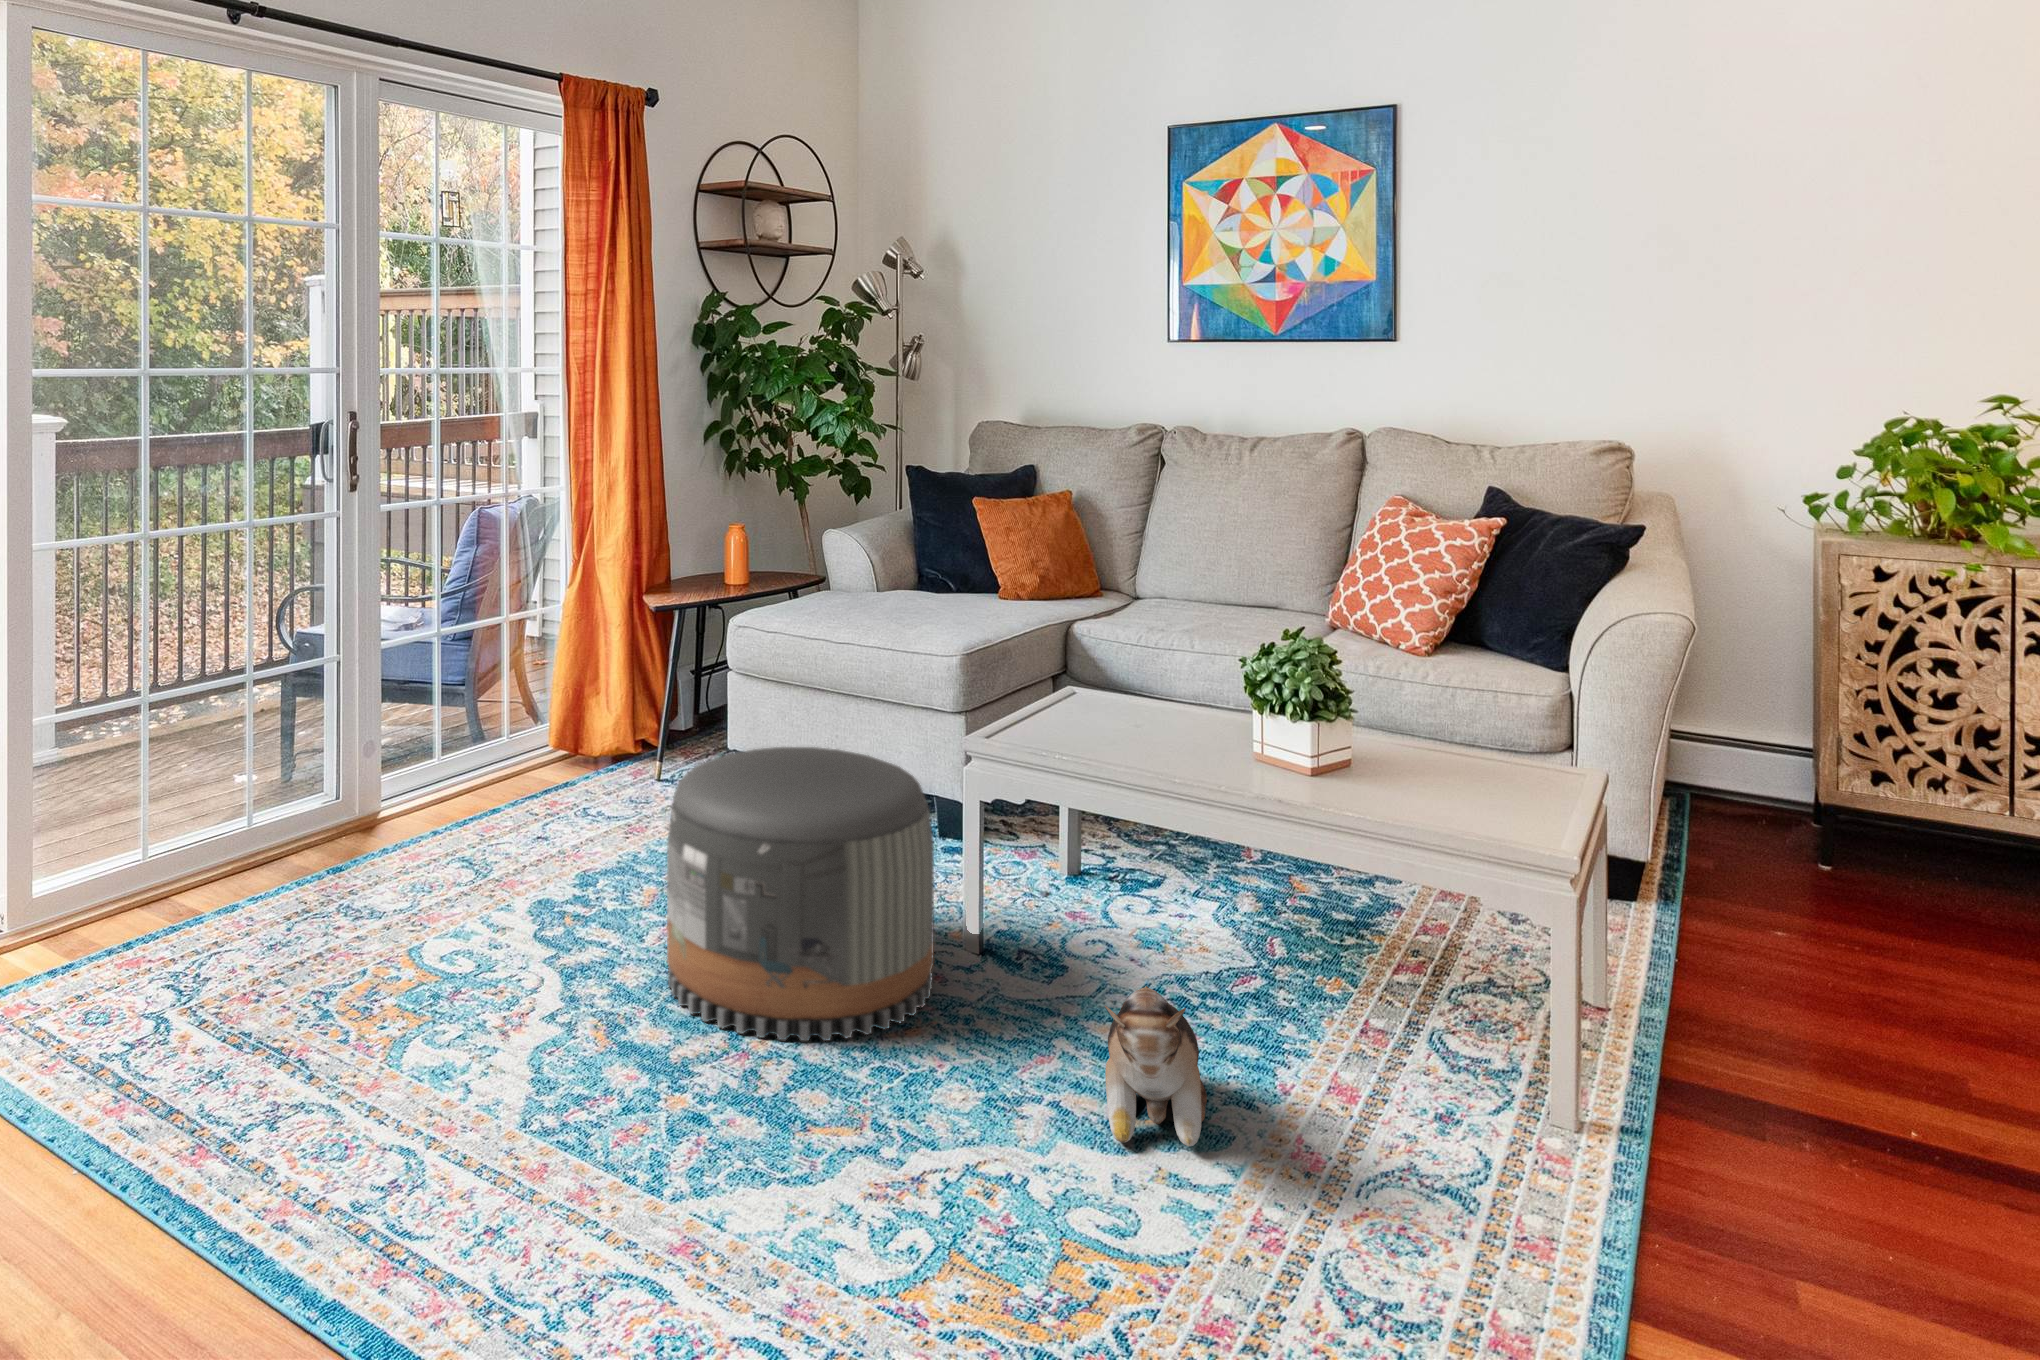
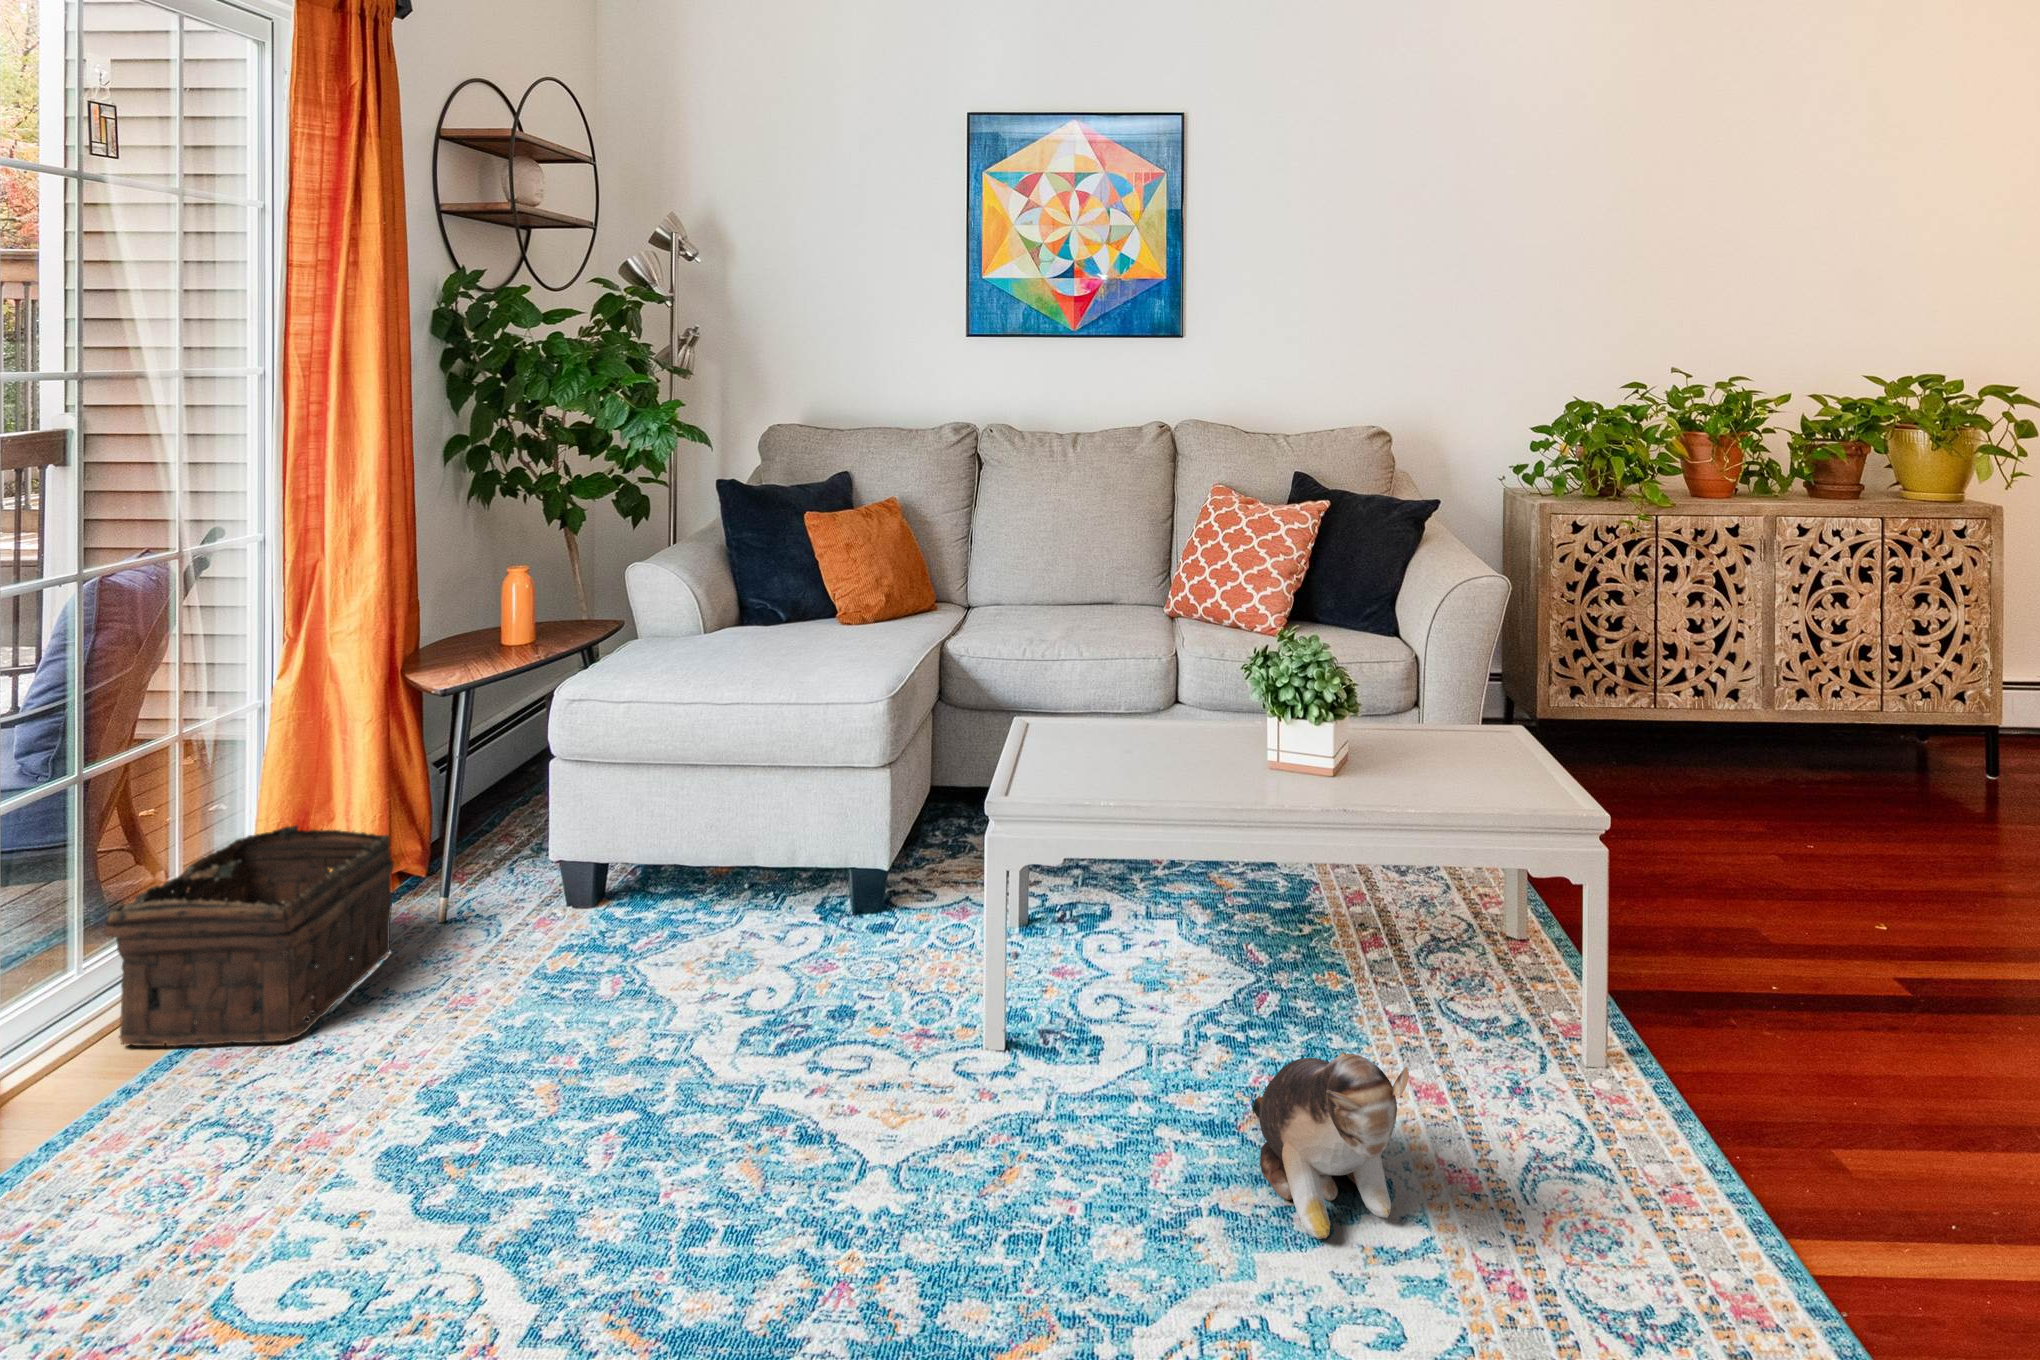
basket: none [412,683,614,827] -> present [103,825,394,1046]
pouf: present [667,747,934,1041] -> none [648,845,996,1259]

